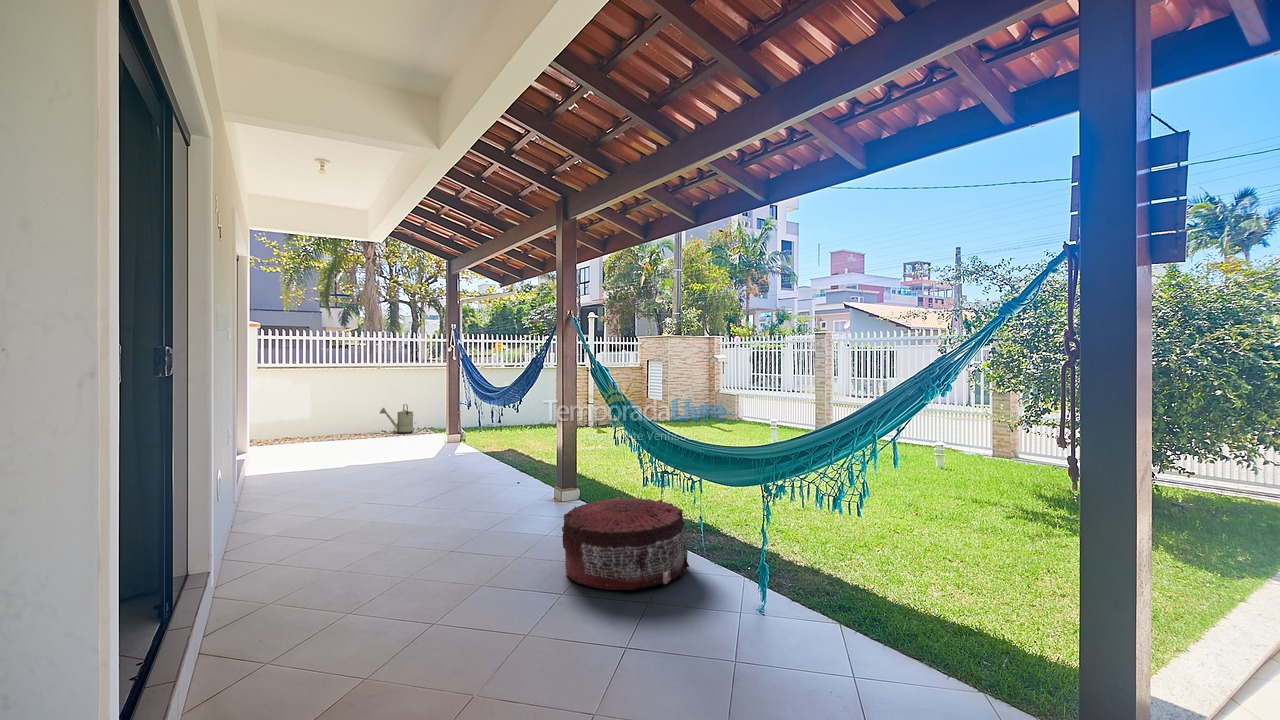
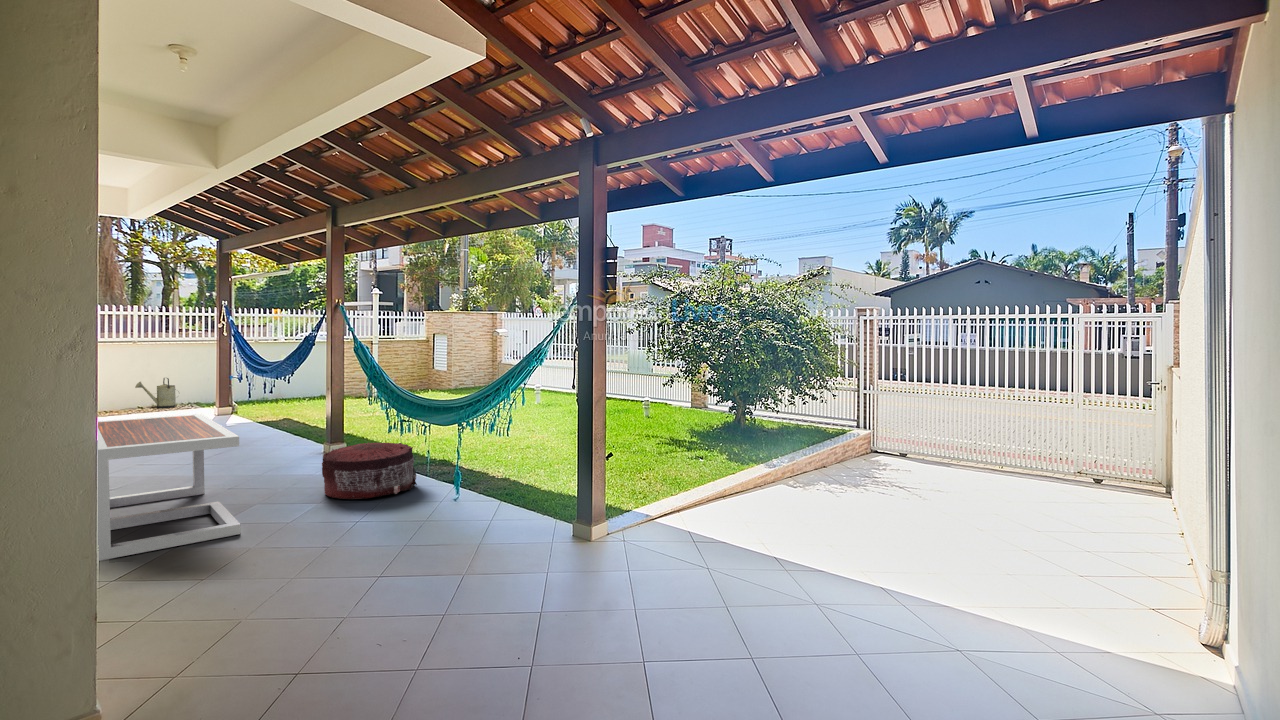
coffee table: none [245,452,456,705] -> present [98,414,241,561]

